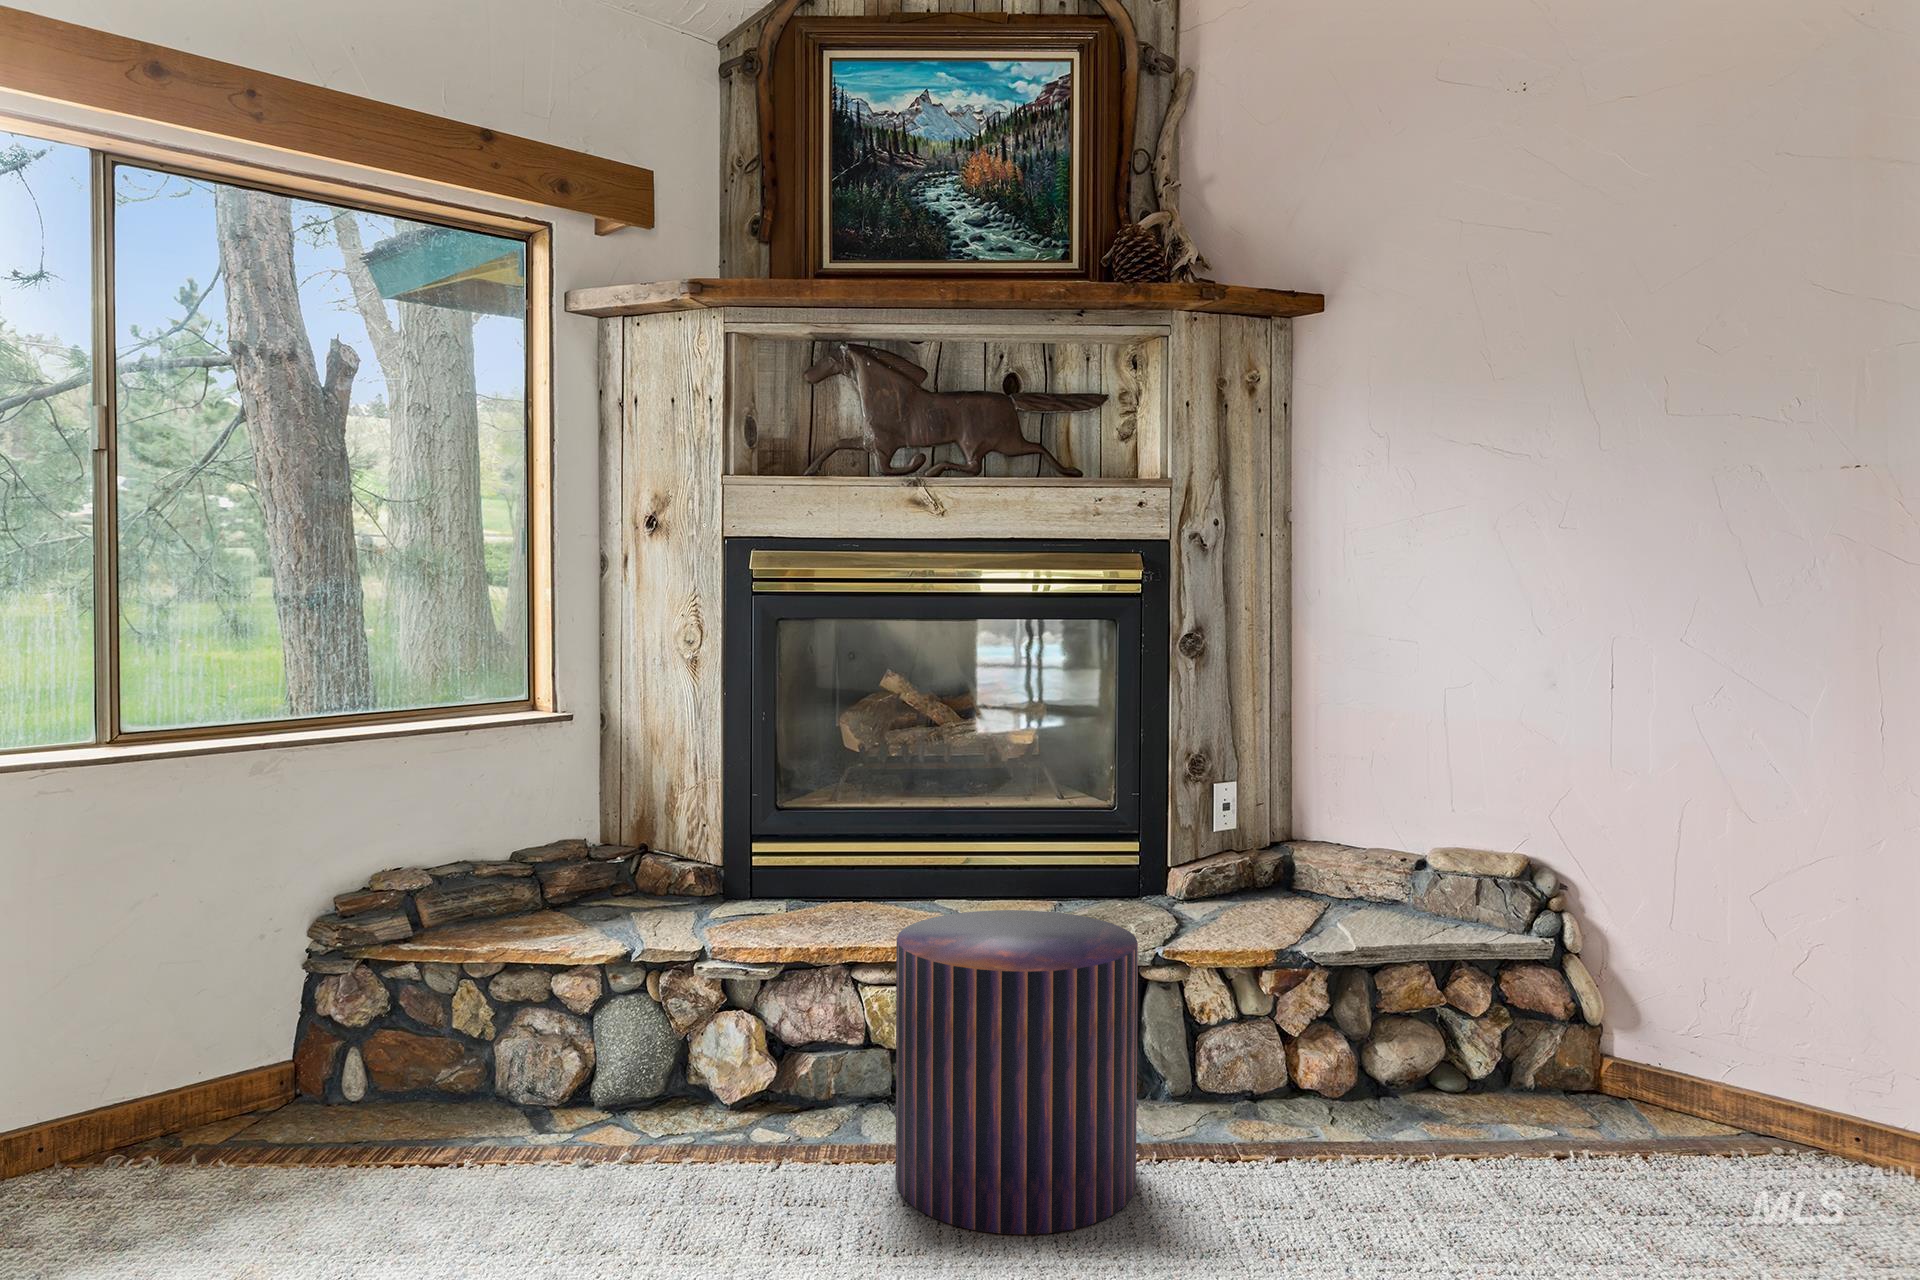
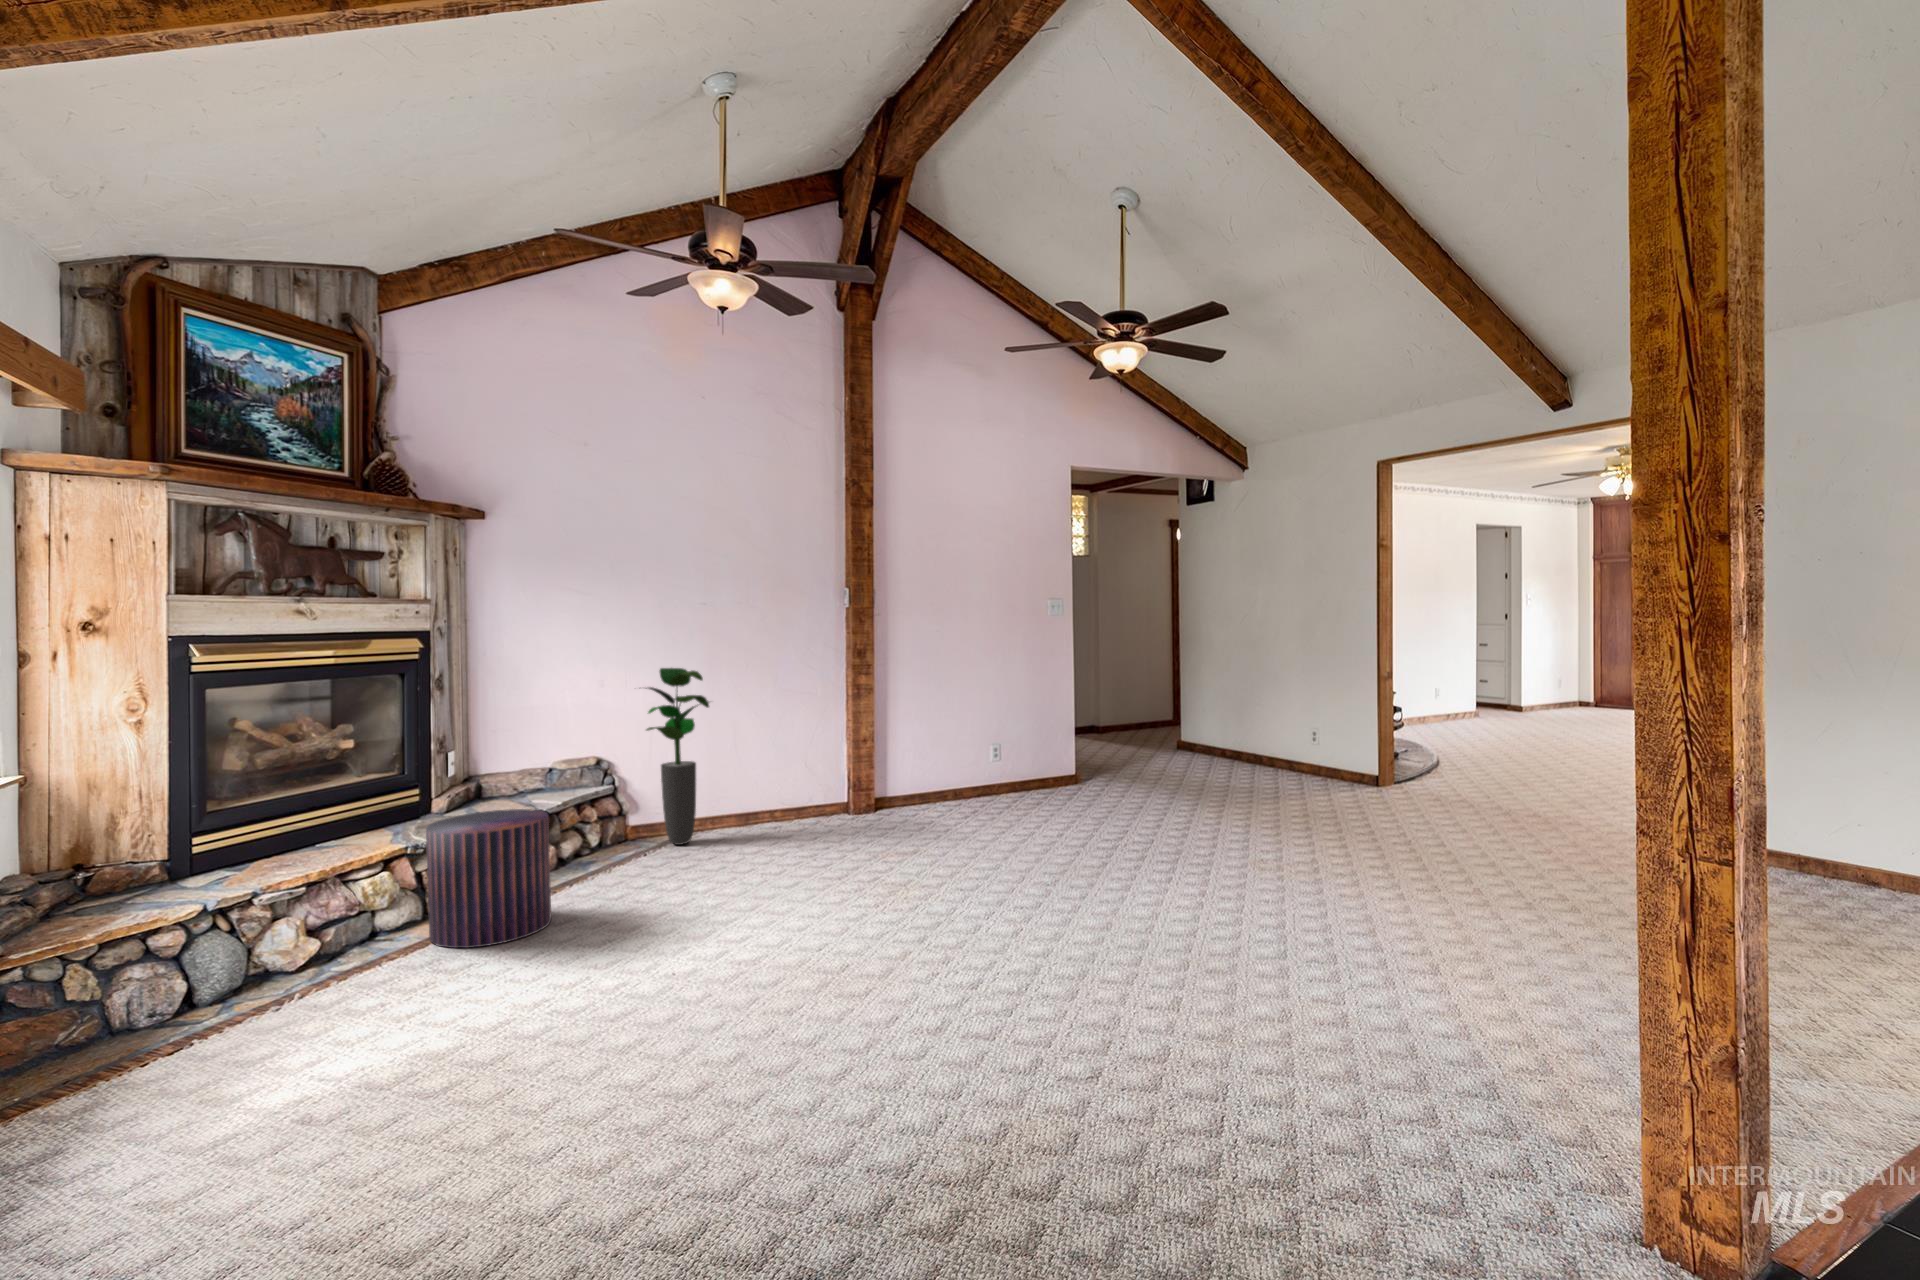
potted plant: none [1604,644,1867,1161] -> present [646,668,709,845]

